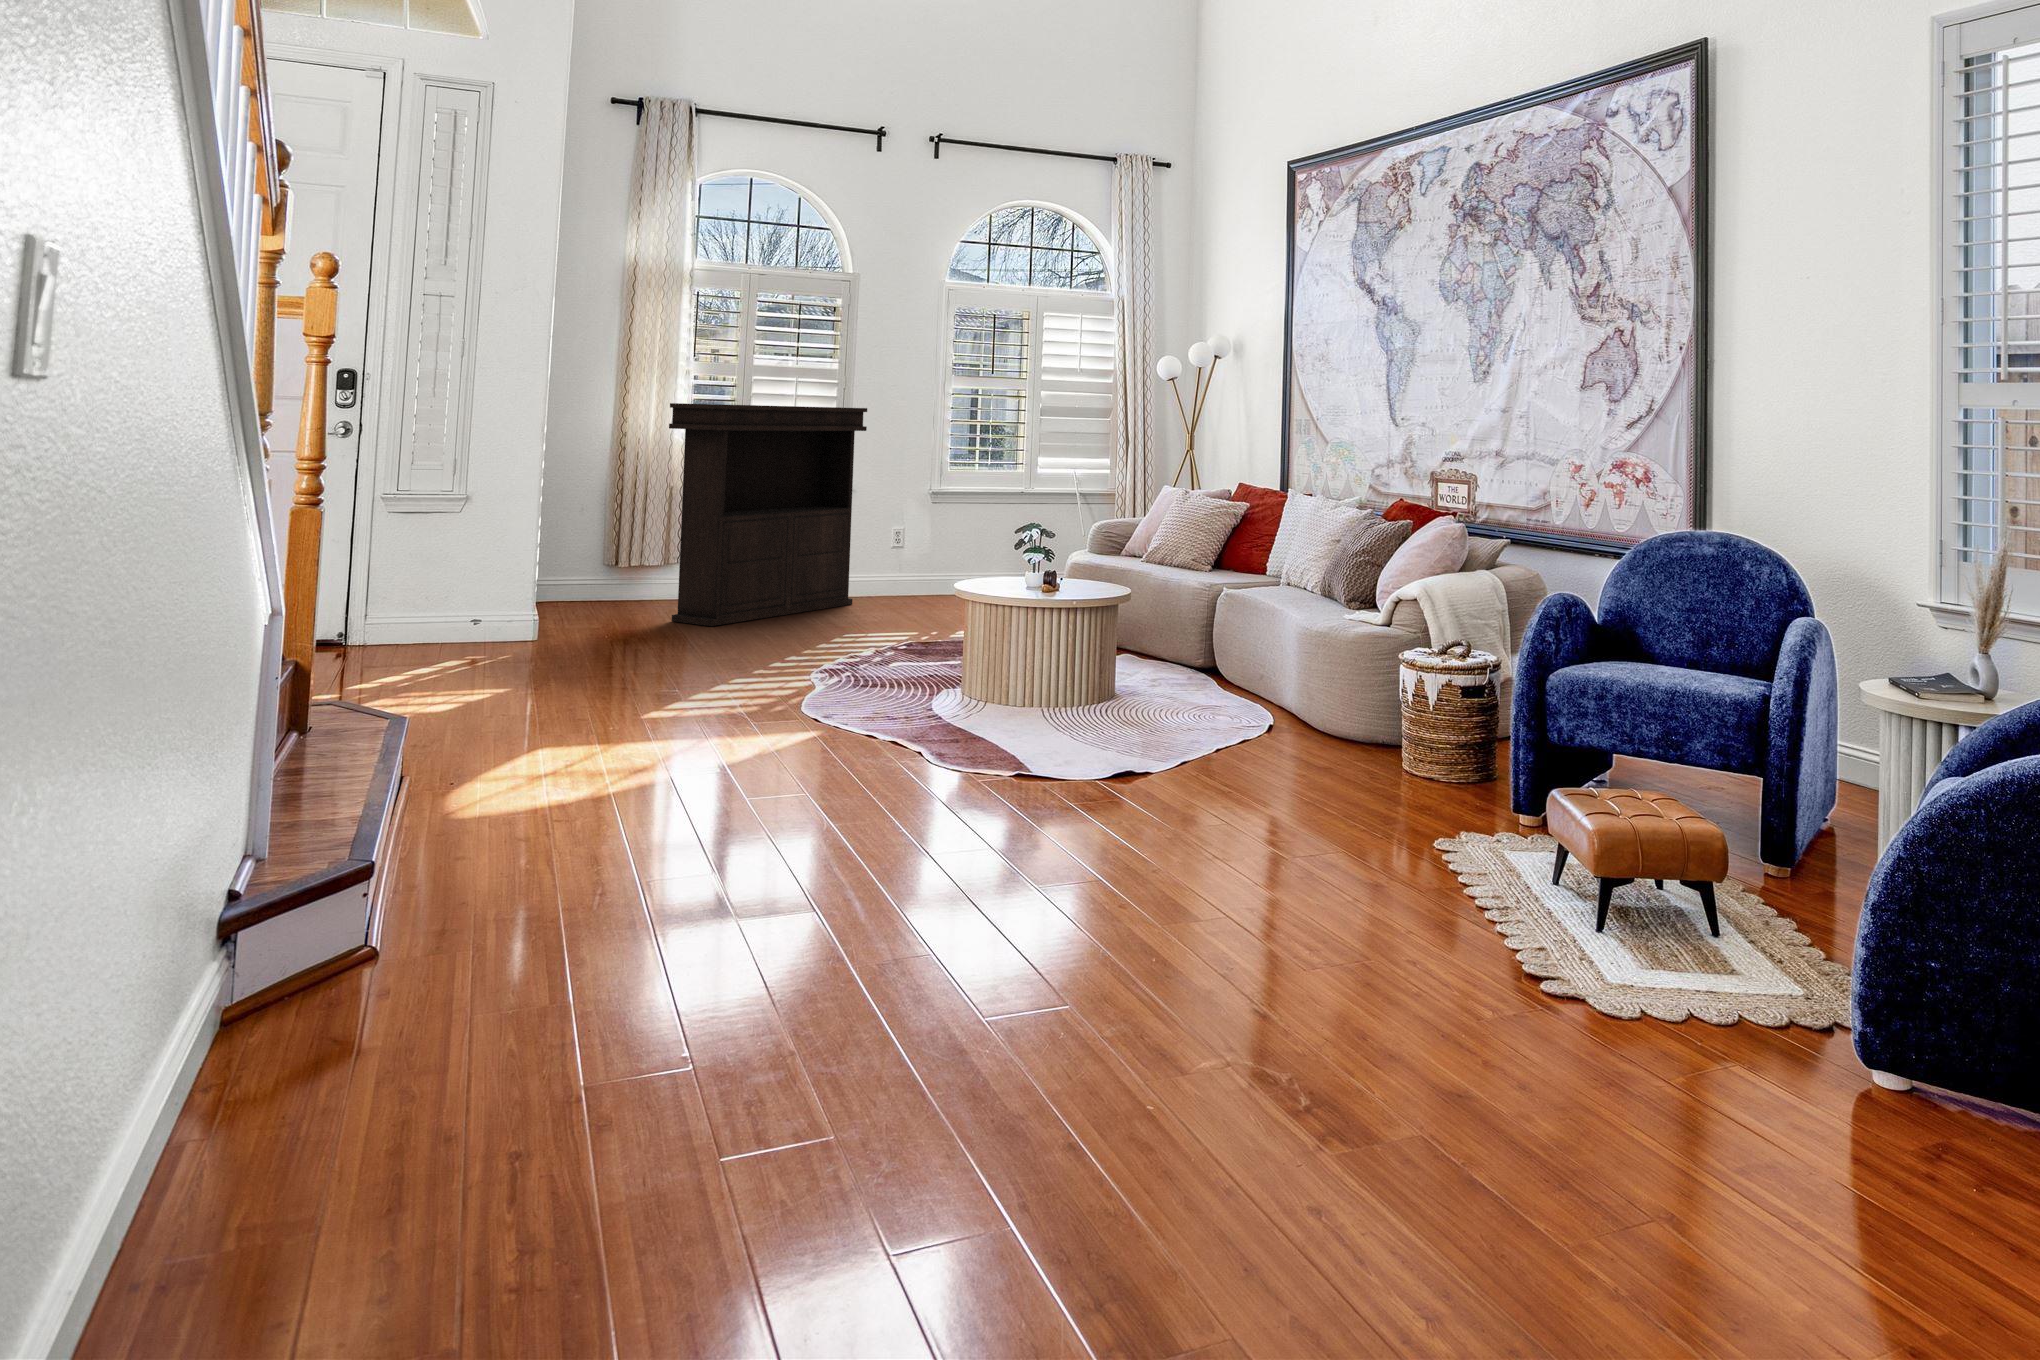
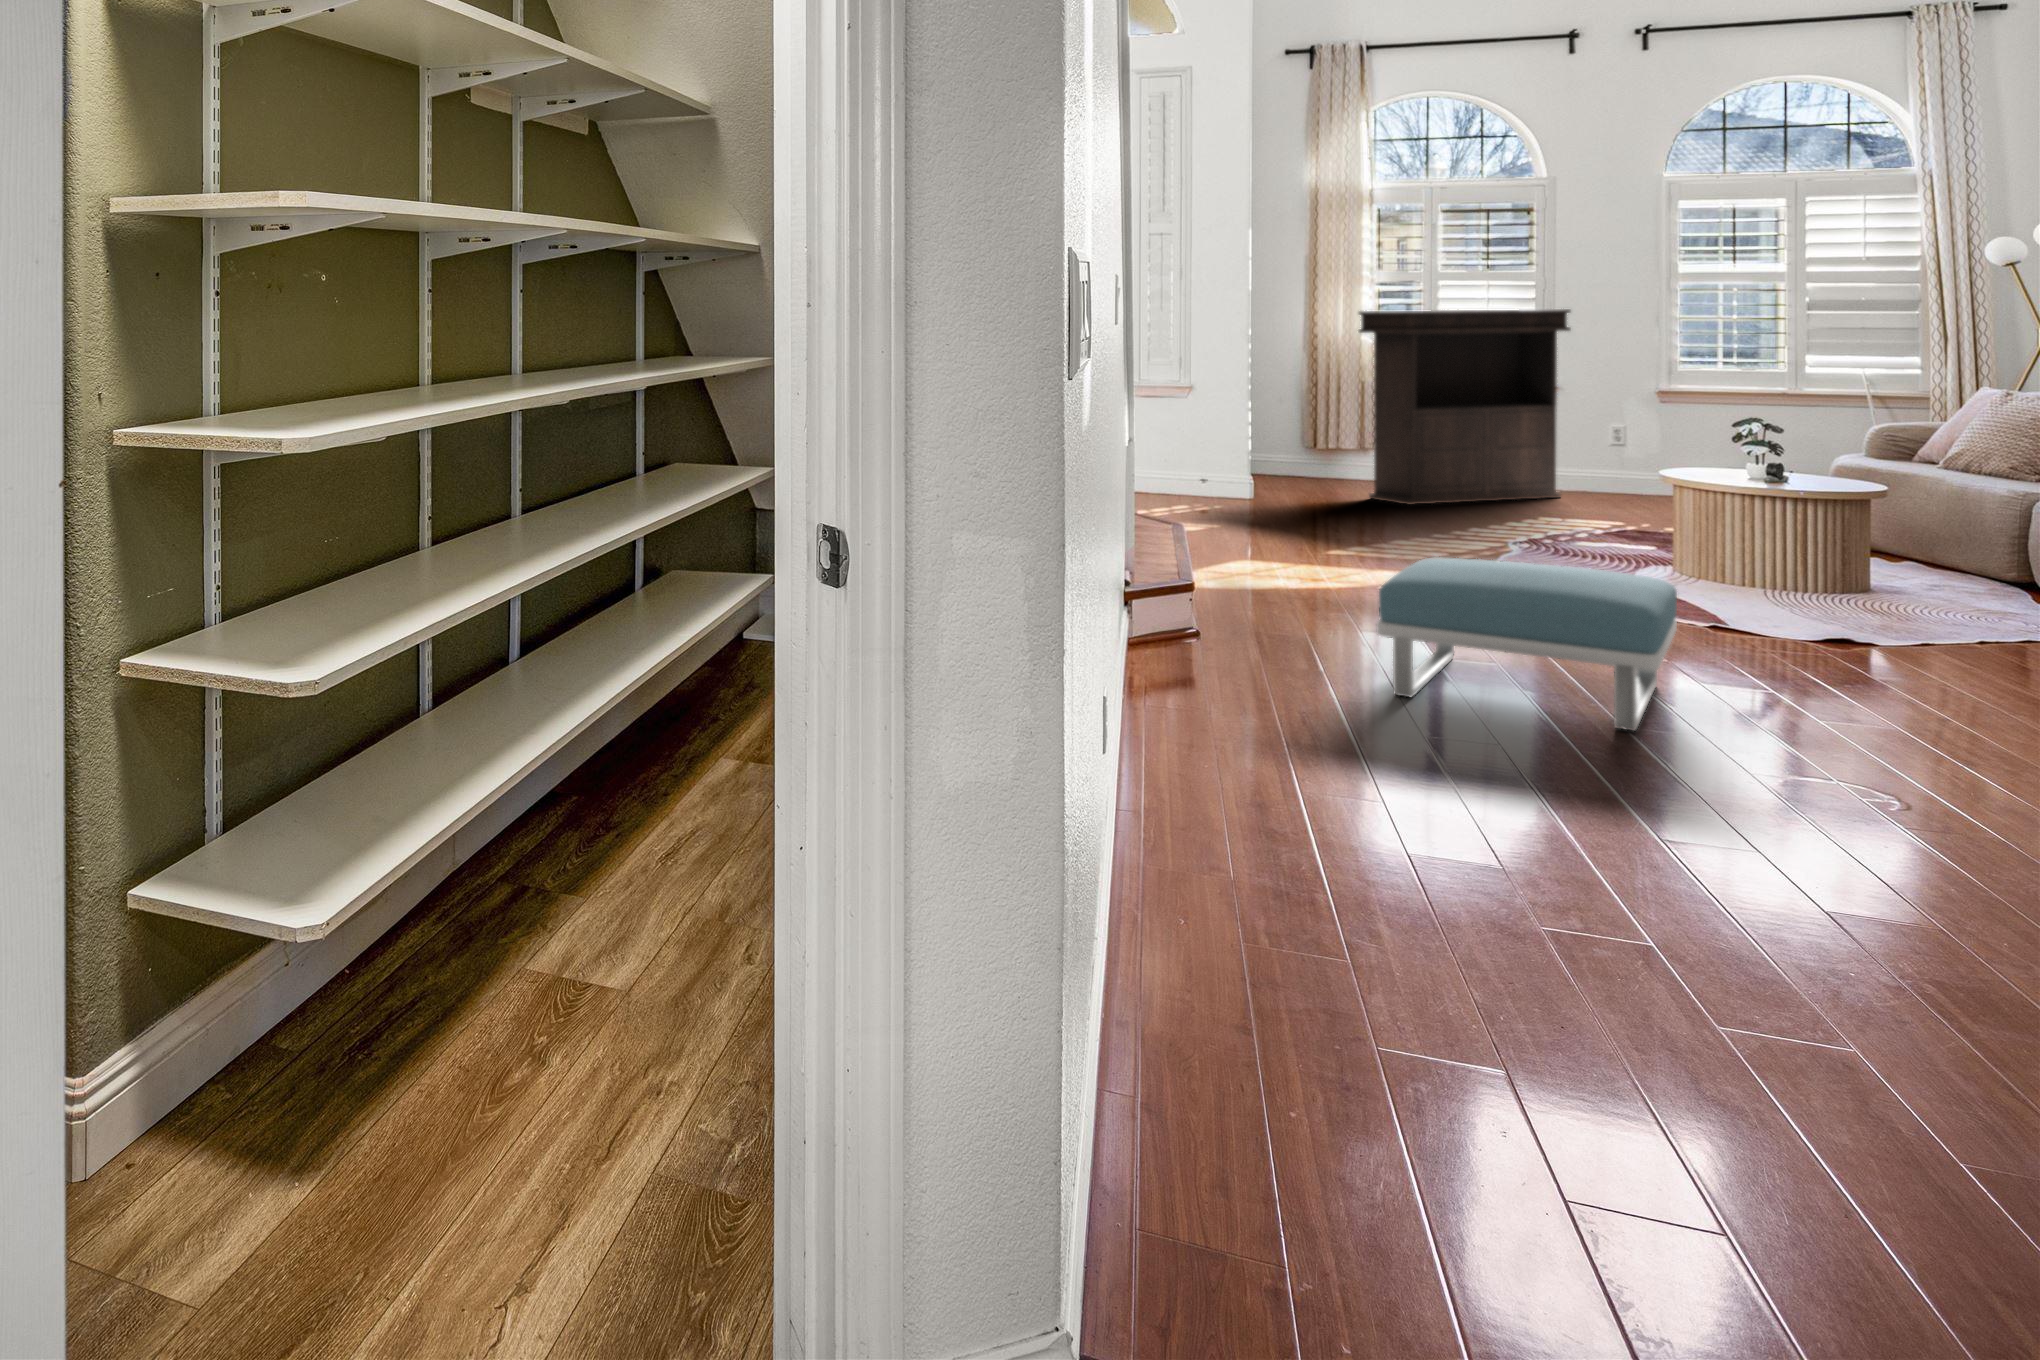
footstool: none [660,742,1008,993] -> present [1377,558,1677,731]

